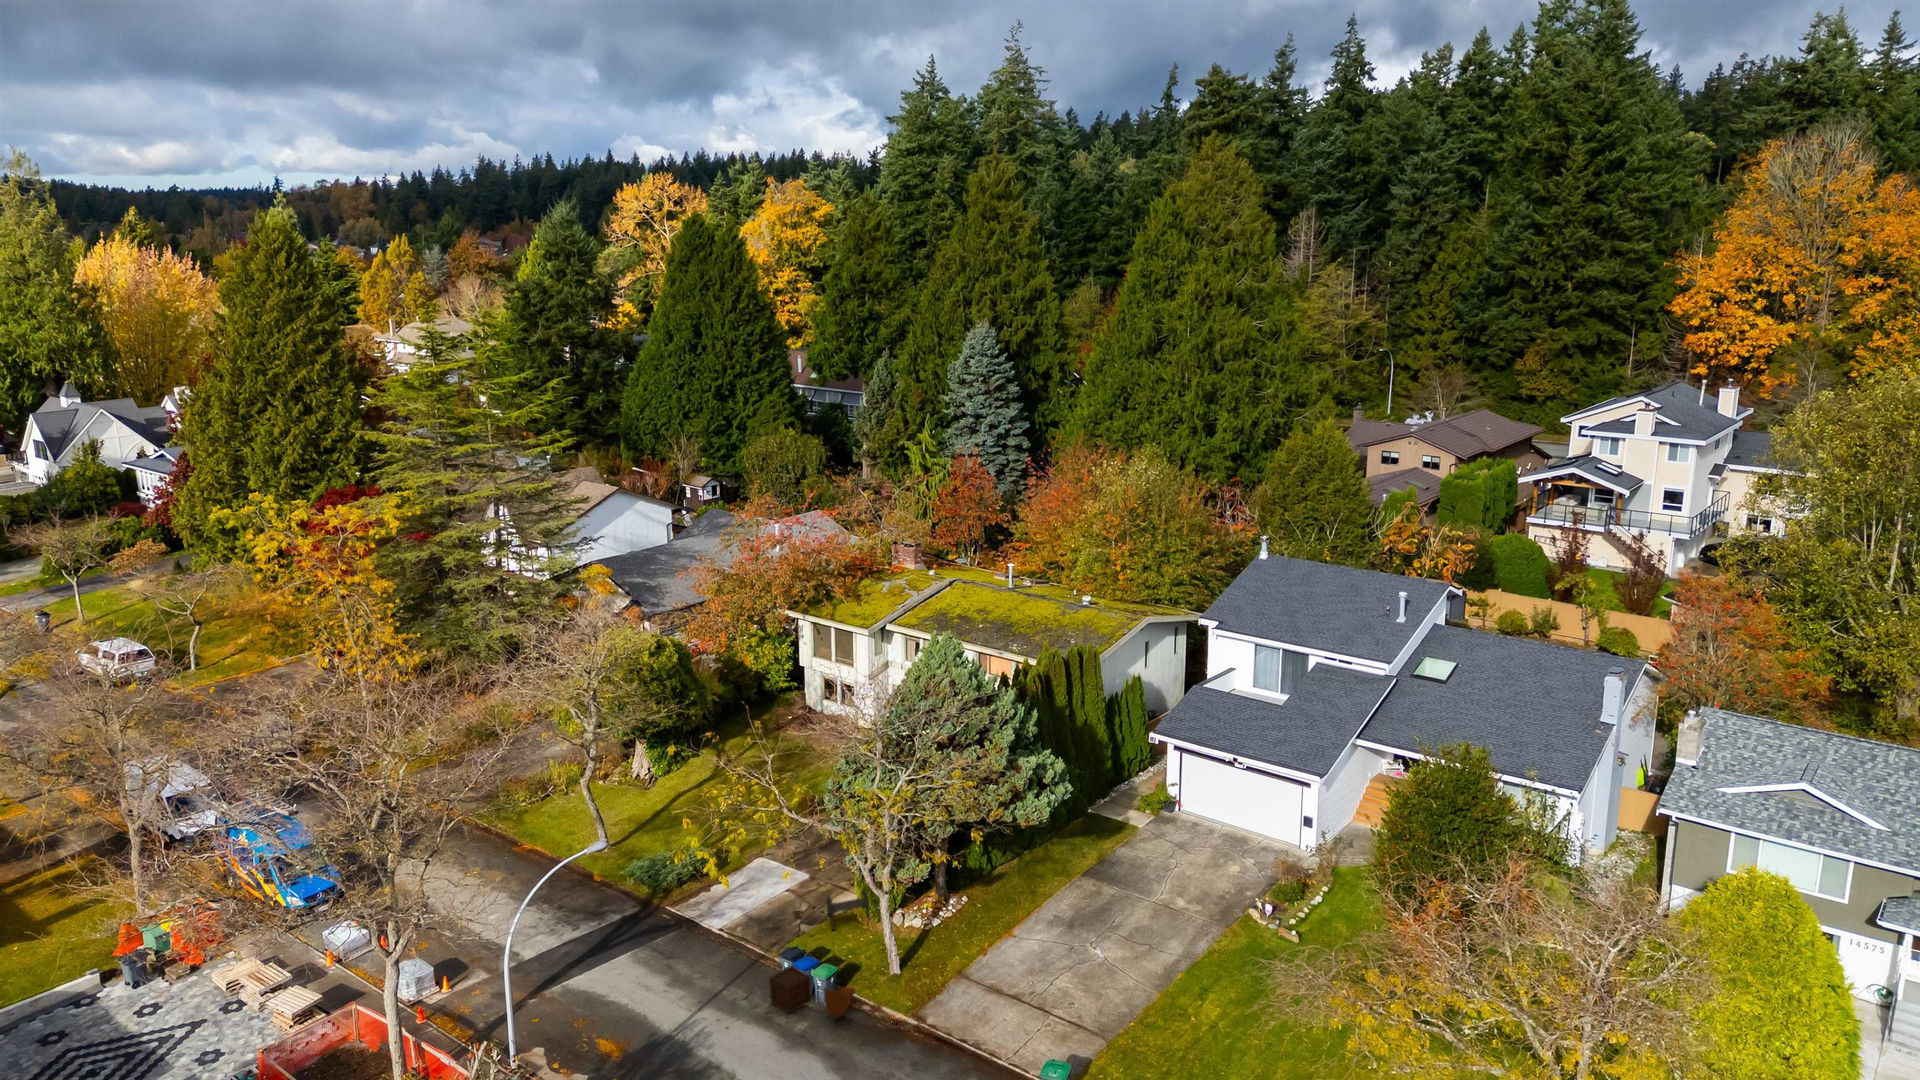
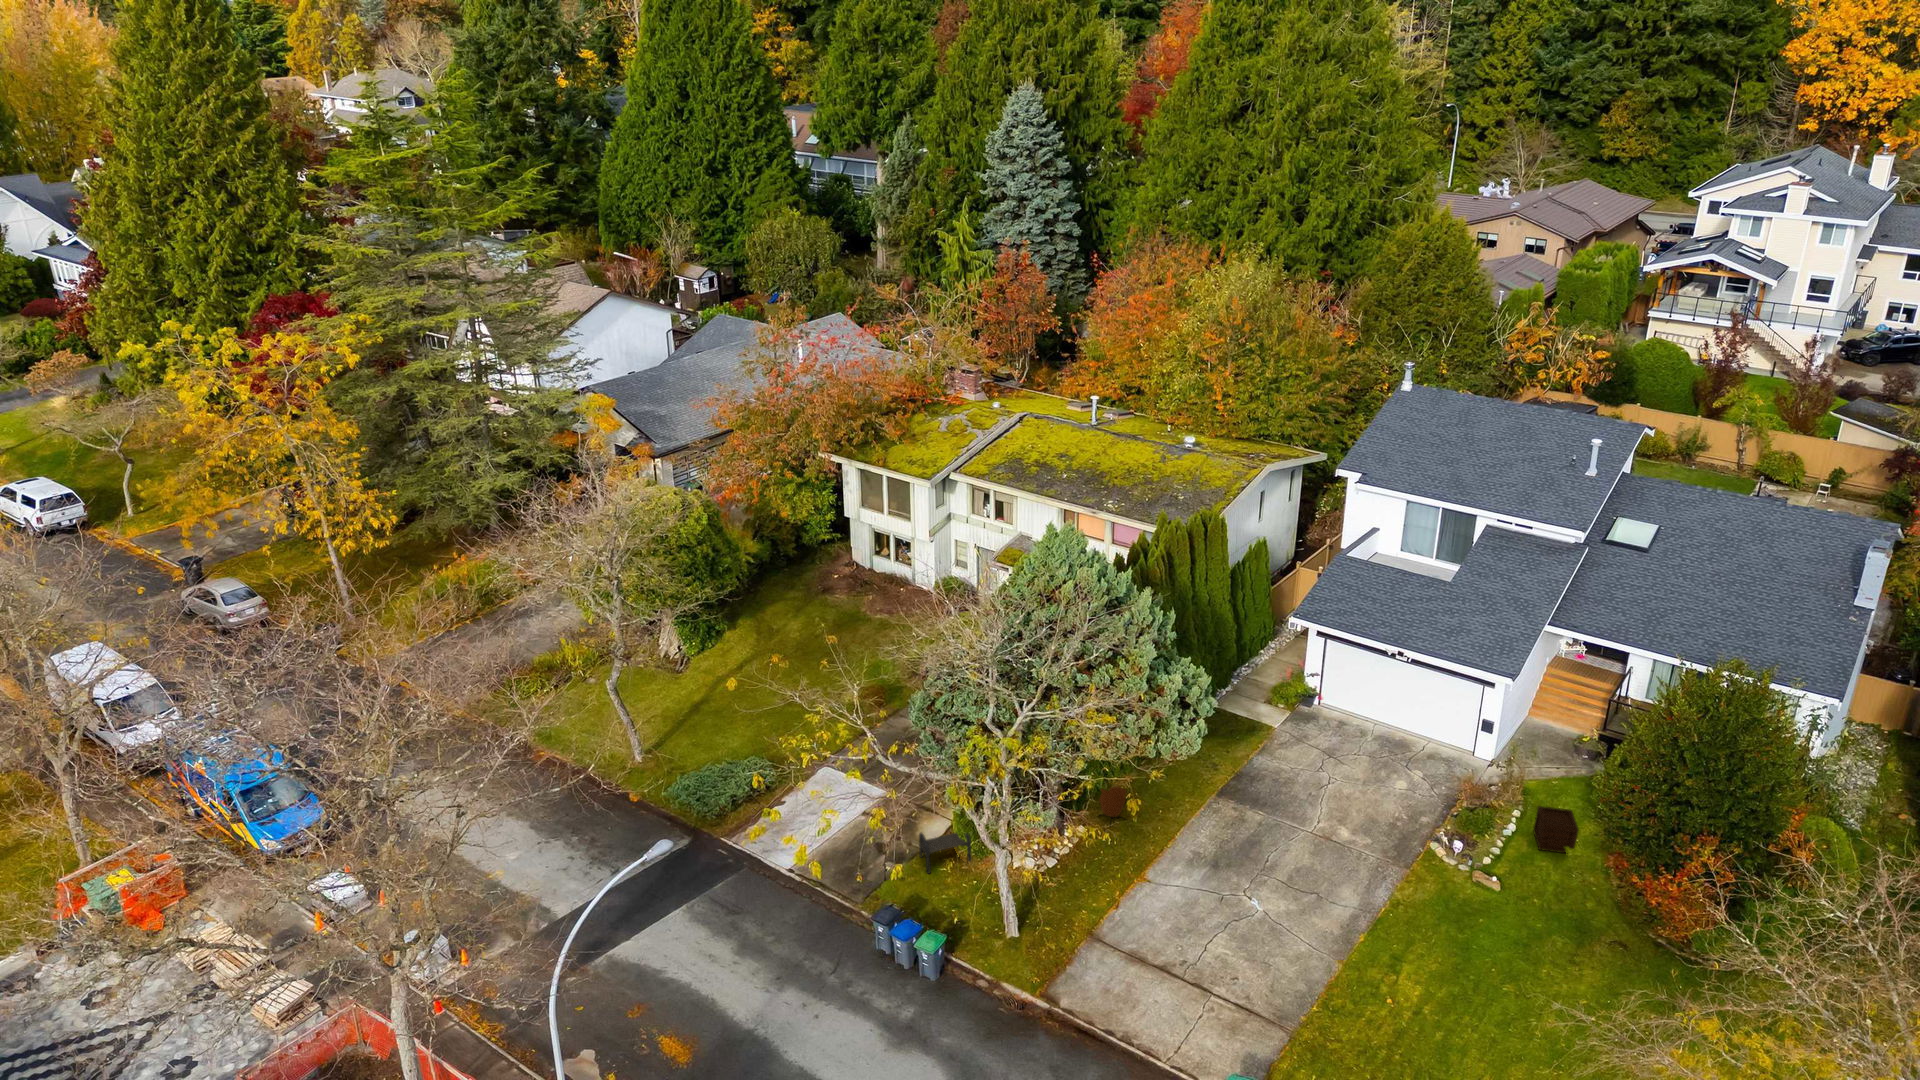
wooden crate: present [769,966,812,1013] -> present [1533,806,1579,854]
lounge chair: present [823,987,856,1021] -> present [1099,787,1126,821]

